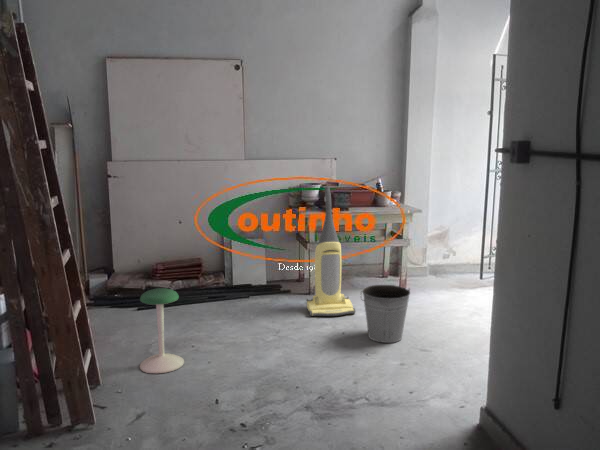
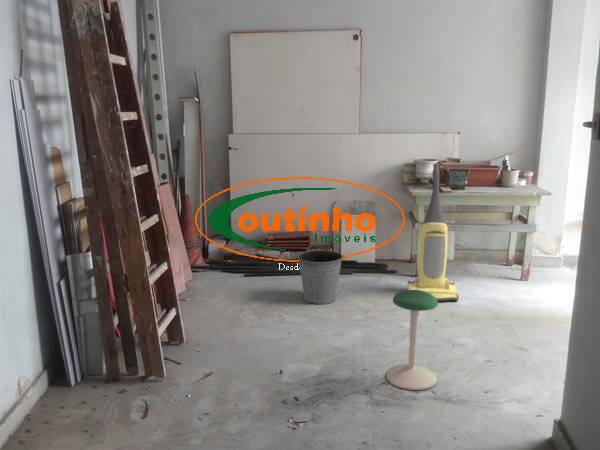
bucket: present [362,285,410,343] -> present [297,250,344,304]
stool: present [140,288,184,373] -> present [386,290,438,390]

